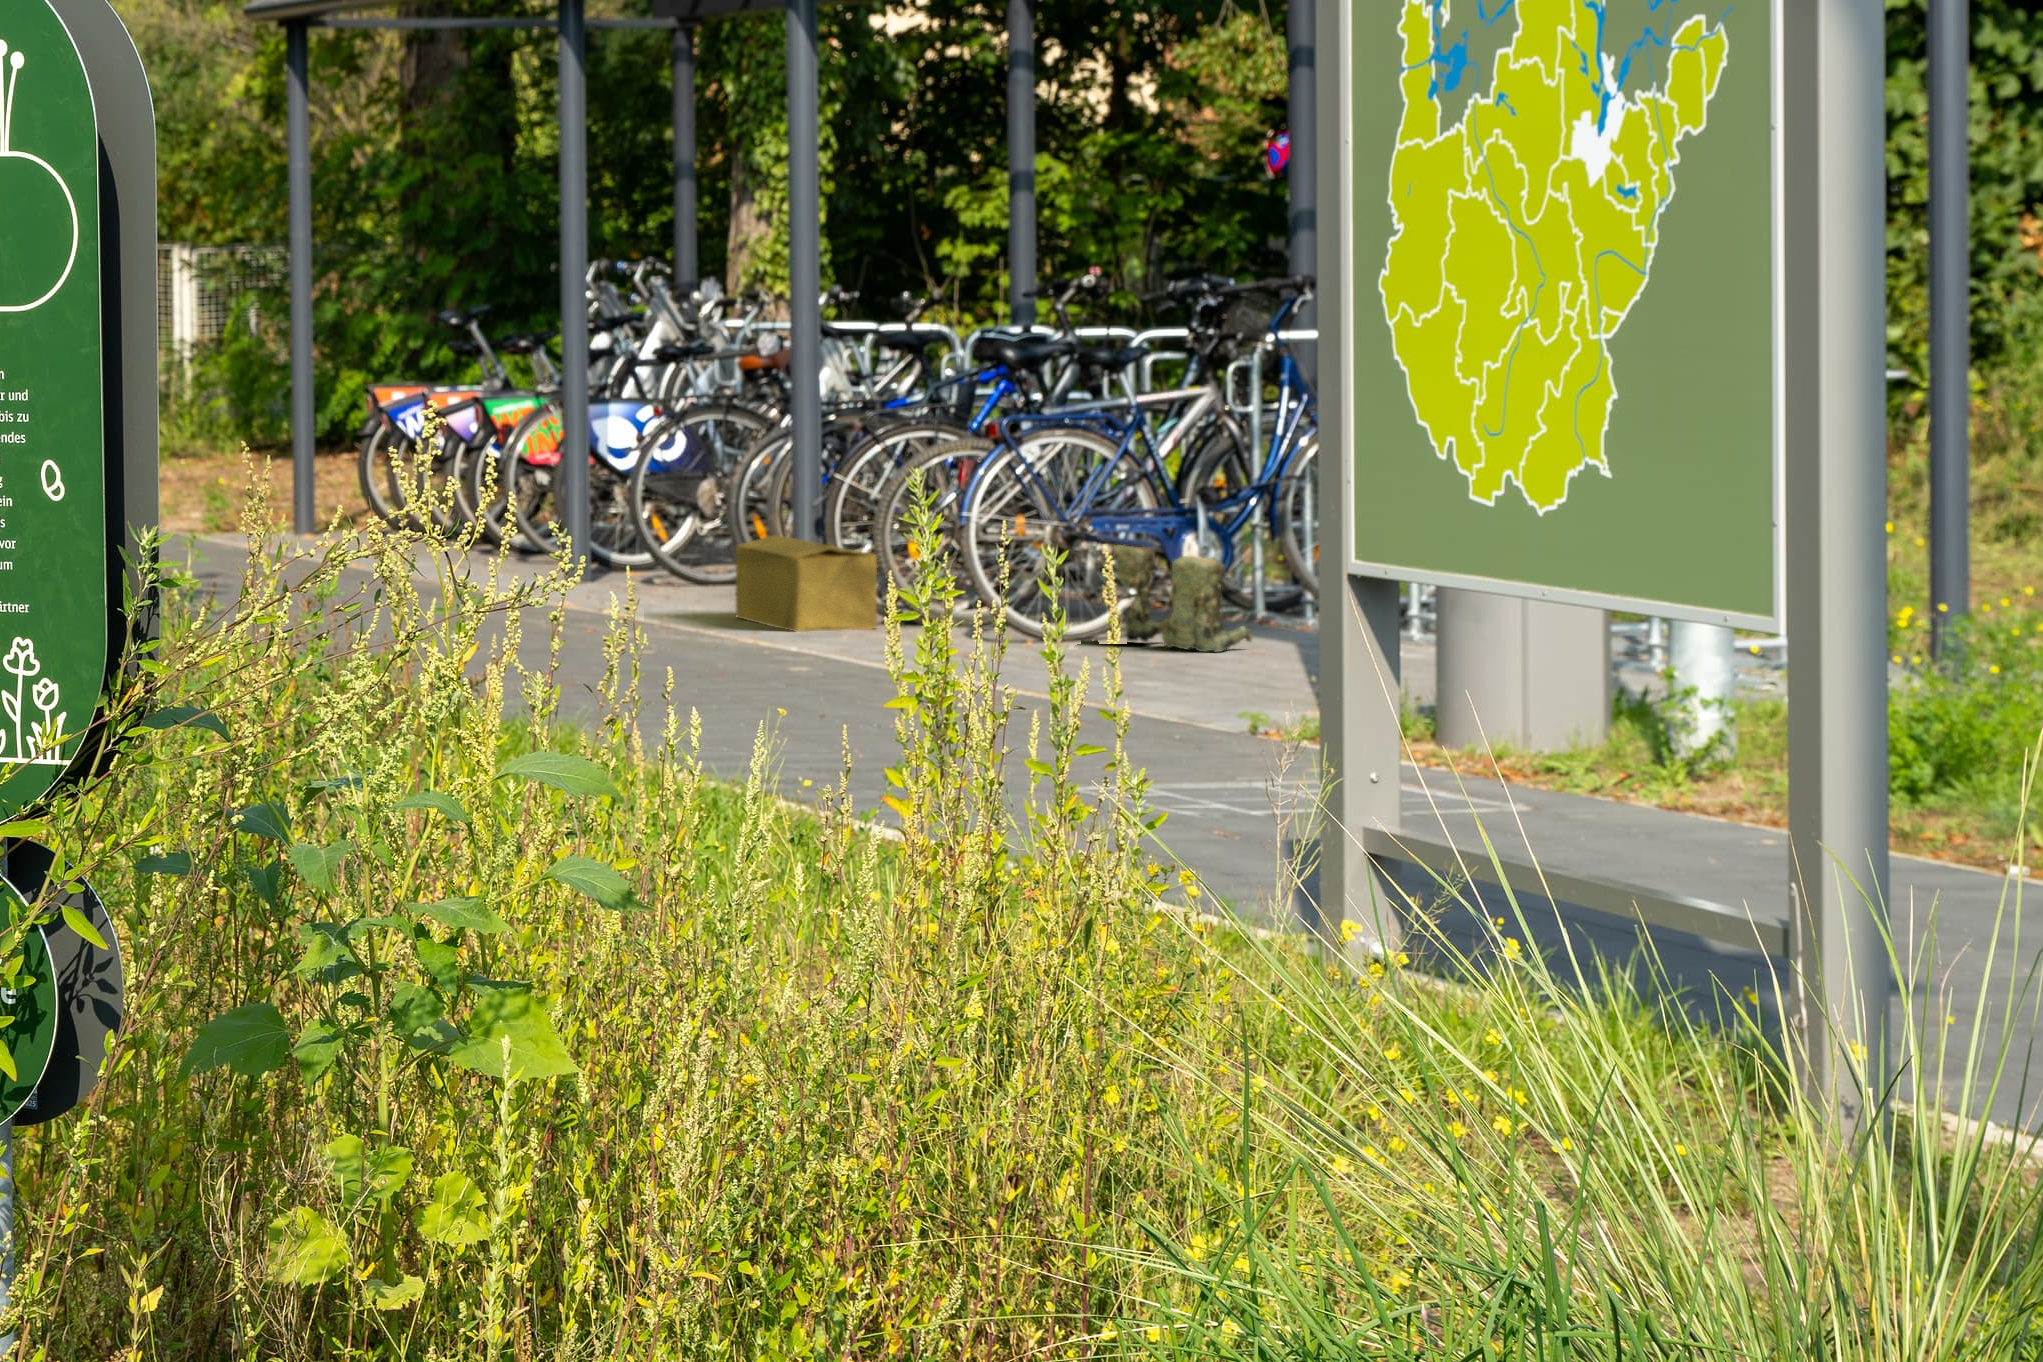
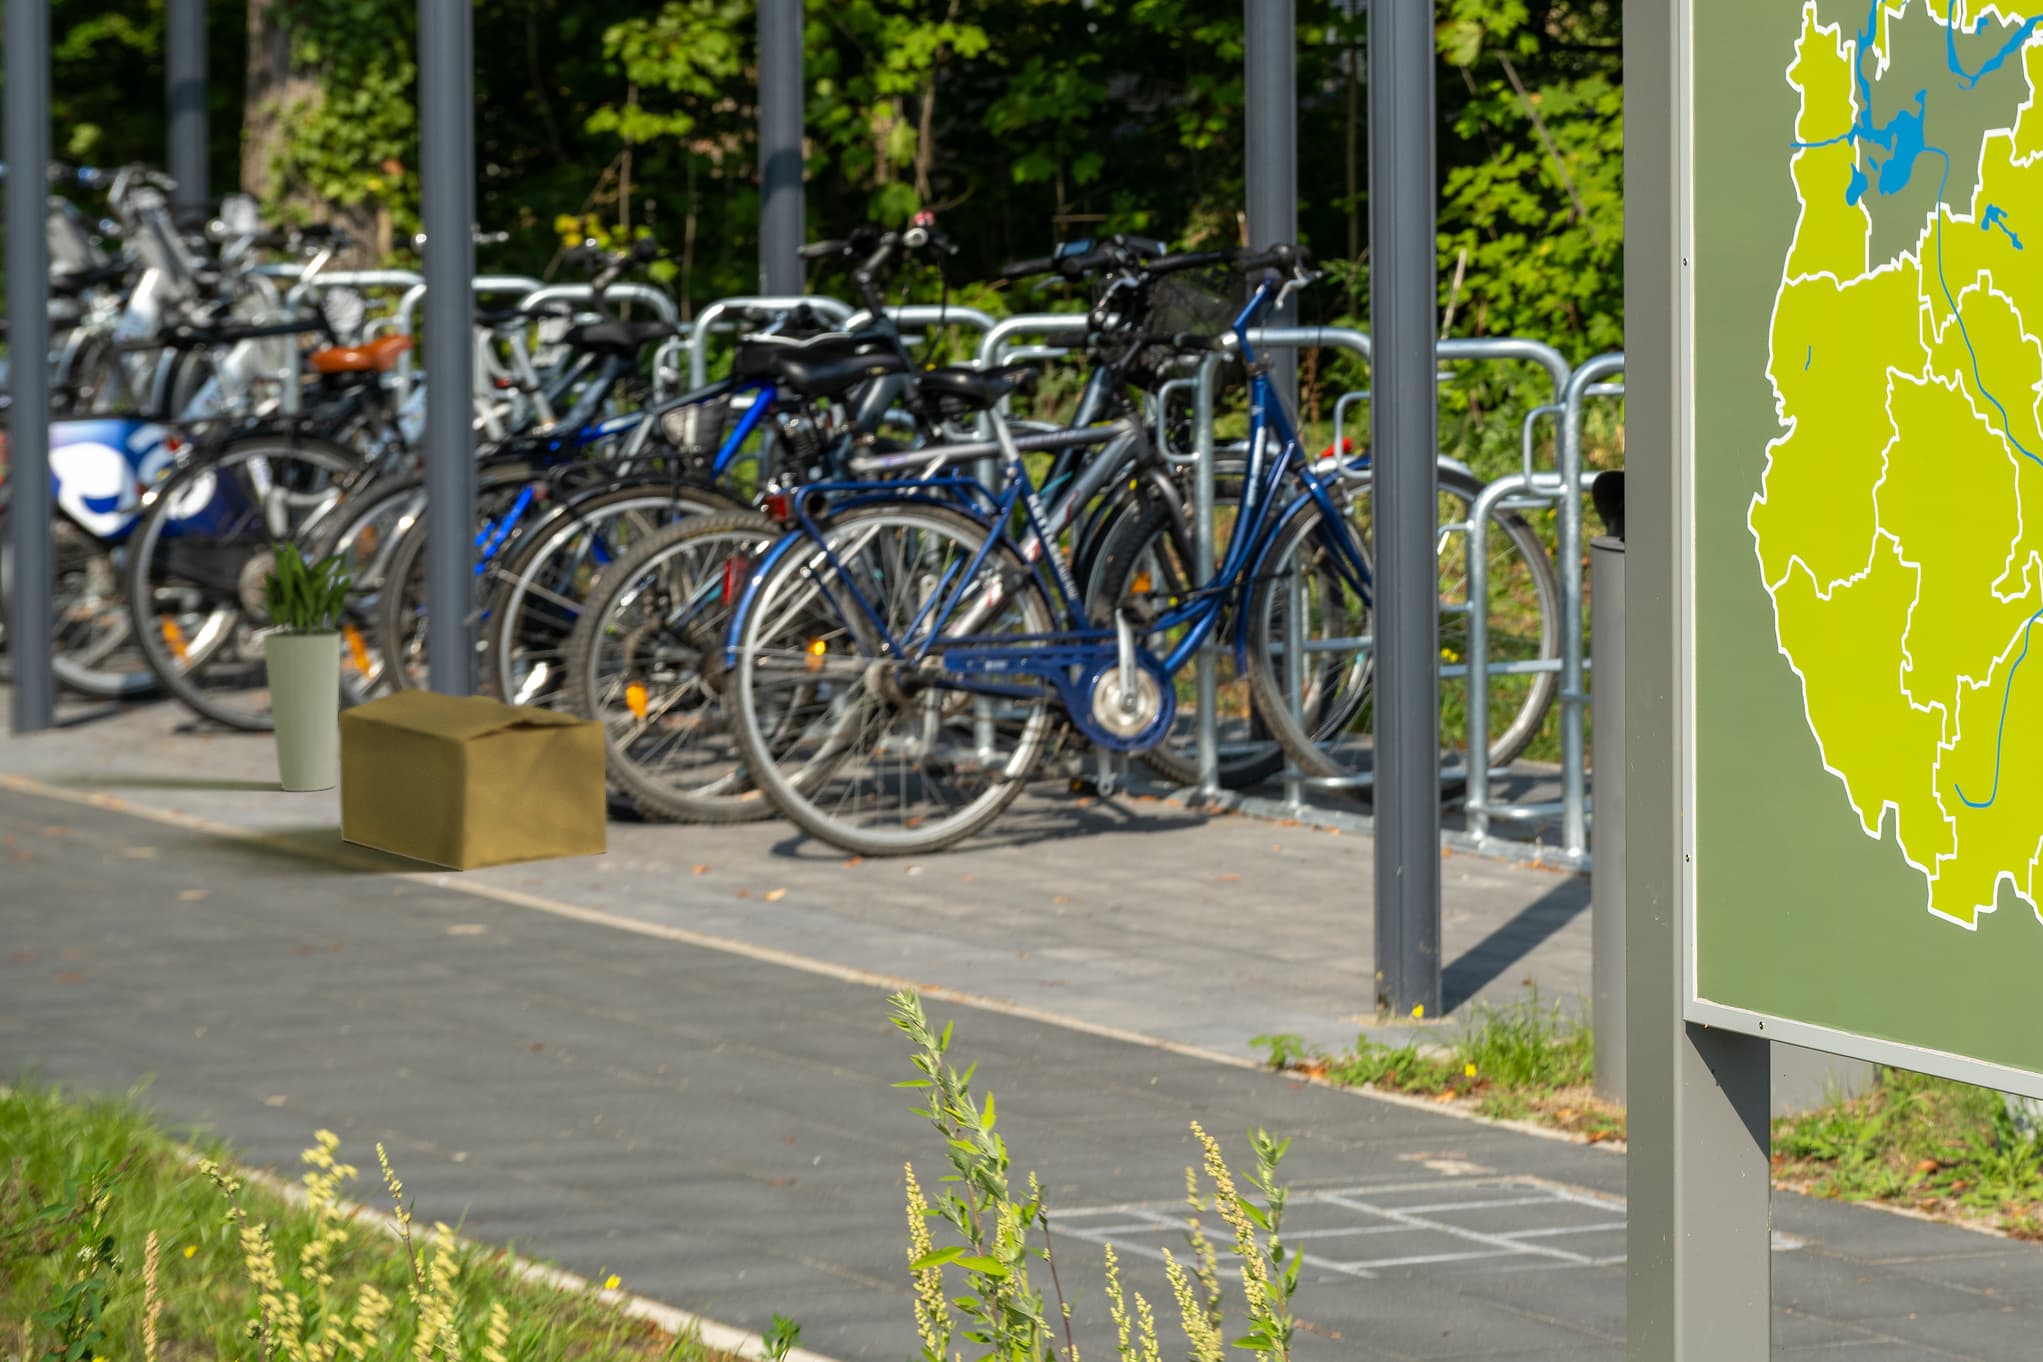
planter: none [692,458,759,600] -> present [257,543,364,792]
backpack: present [1093,545,1252,653] -> none [990,691,1262,870]

